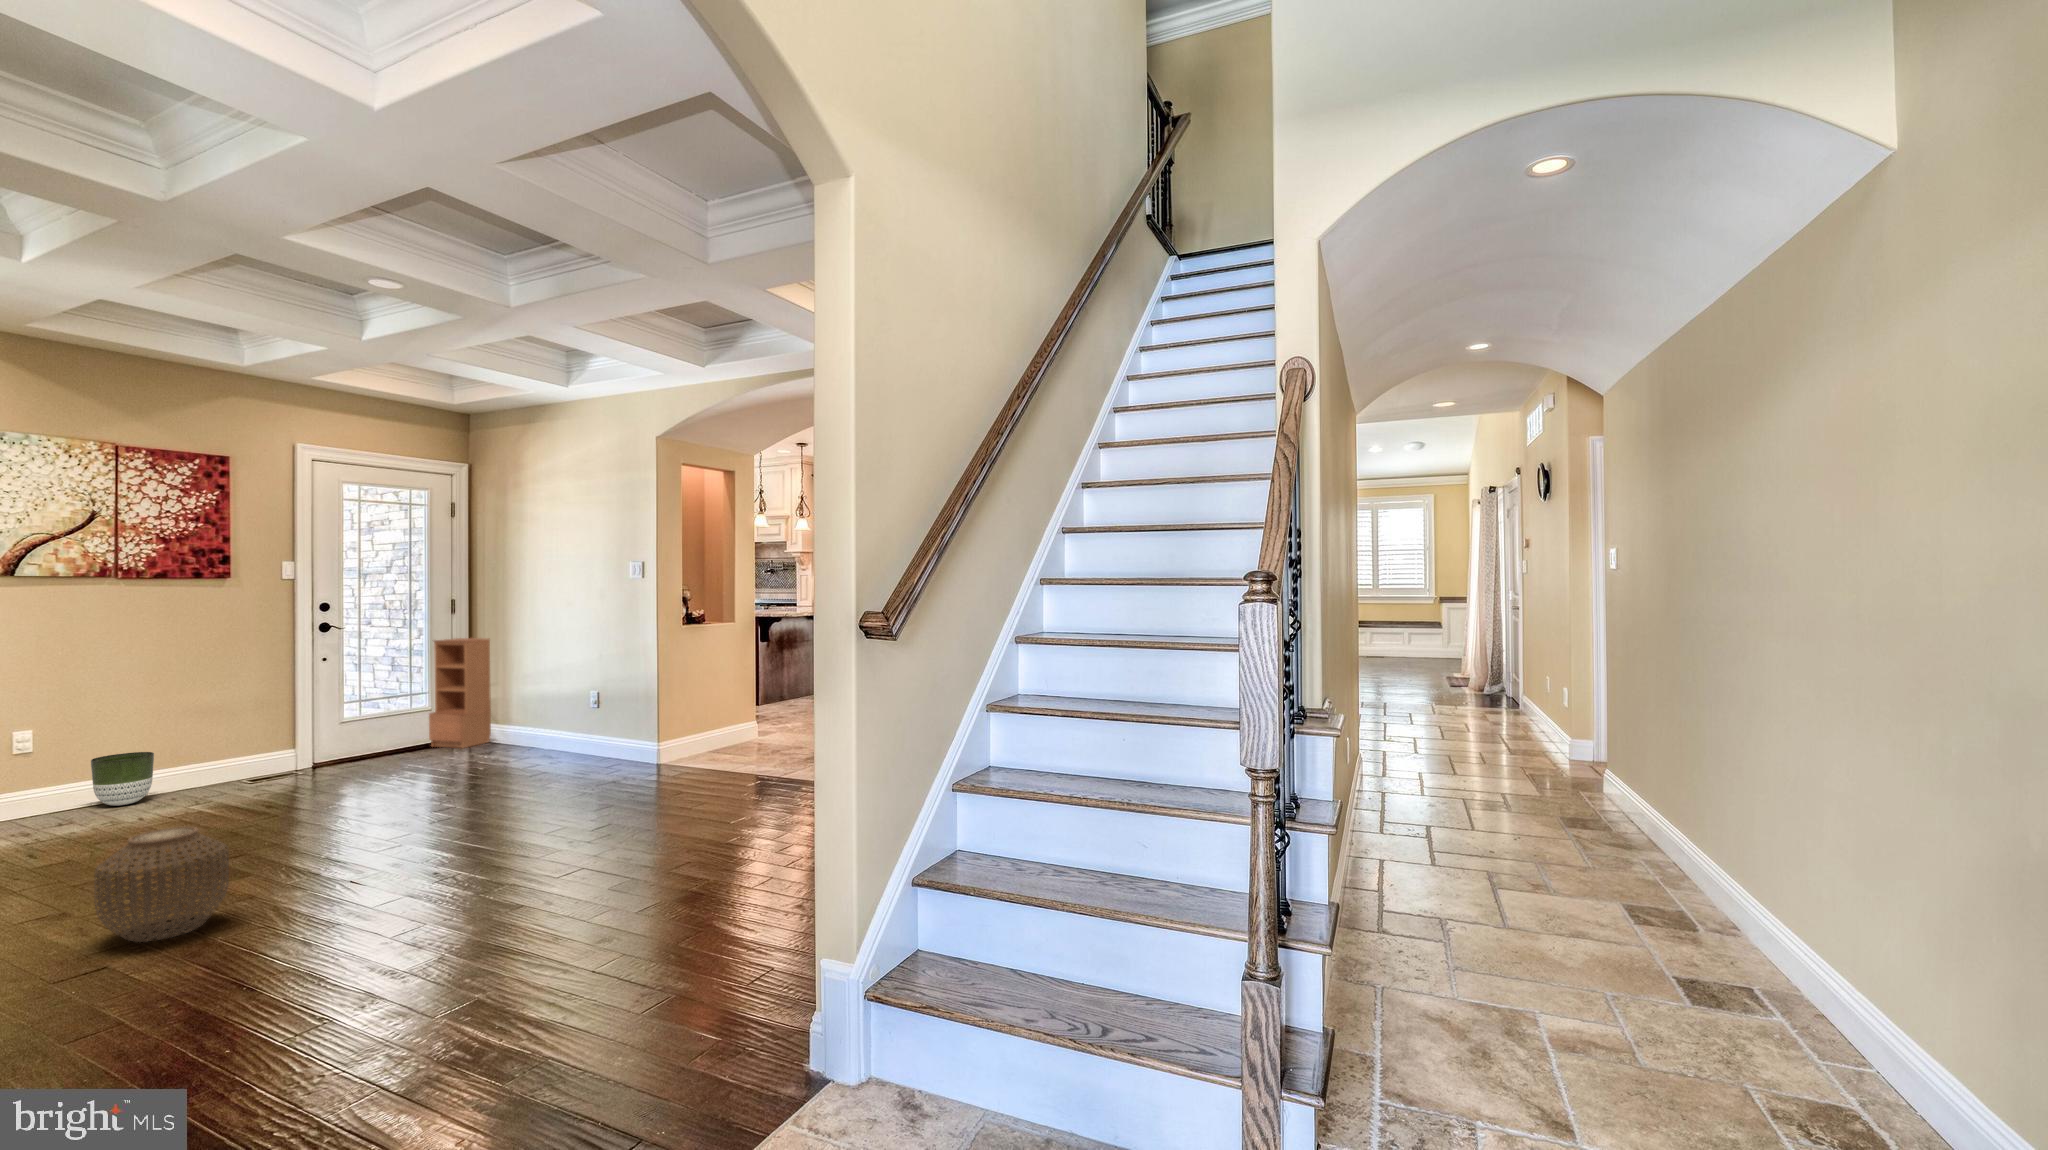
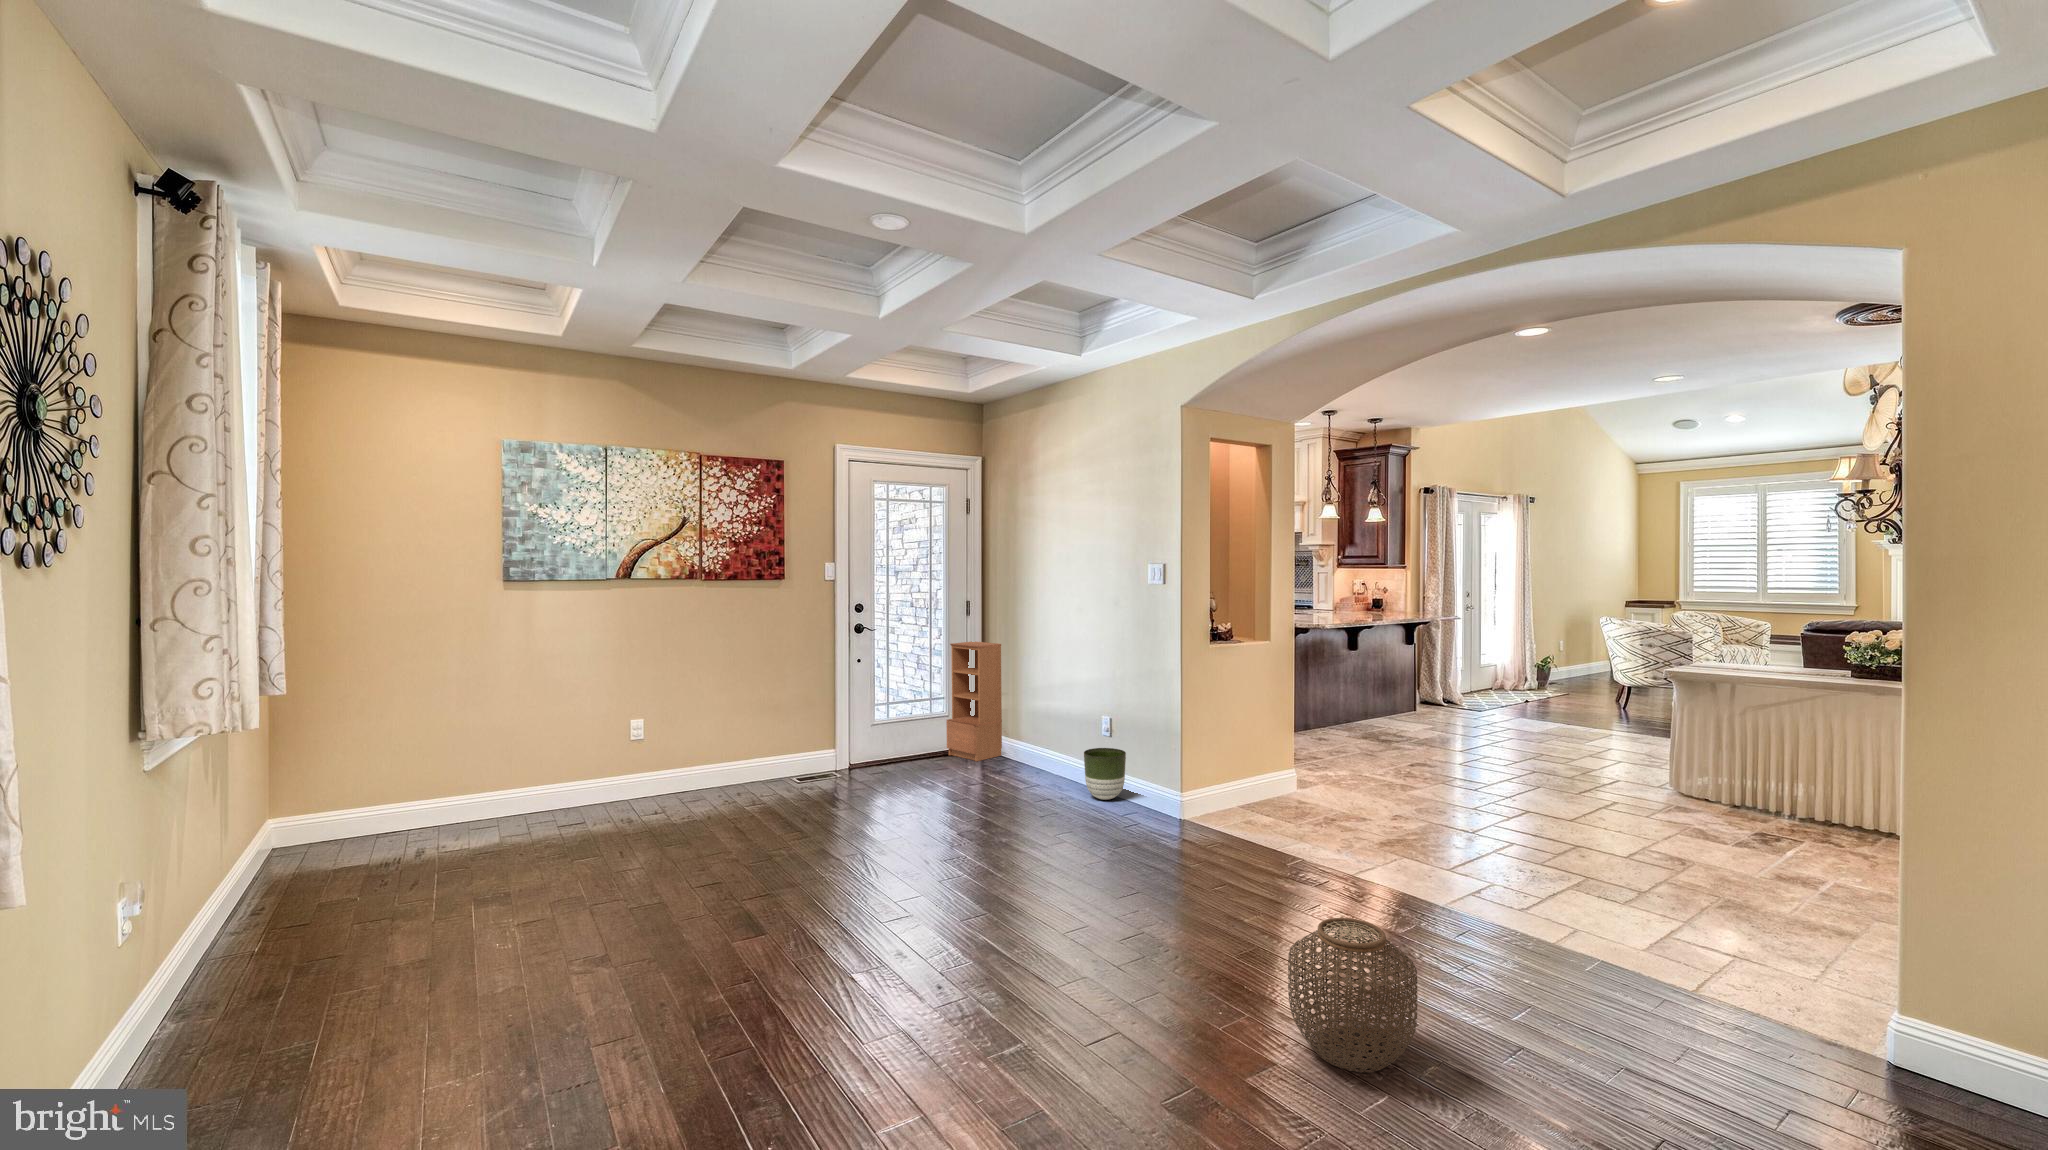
planter: present [91,752,154,806] -> present [1084,748,1126,800]
woven basket: present [95,826,229,942] -> present [1288,918,1417,1072]

